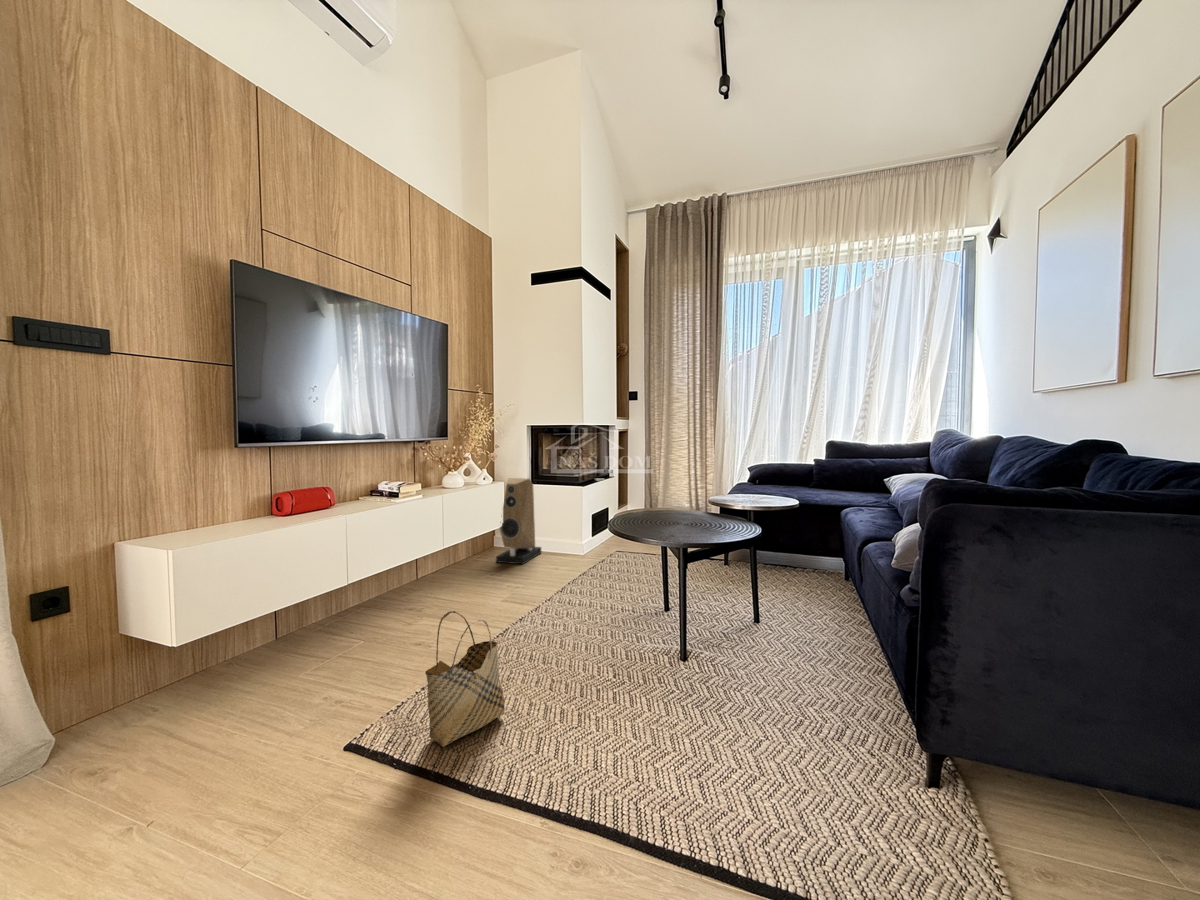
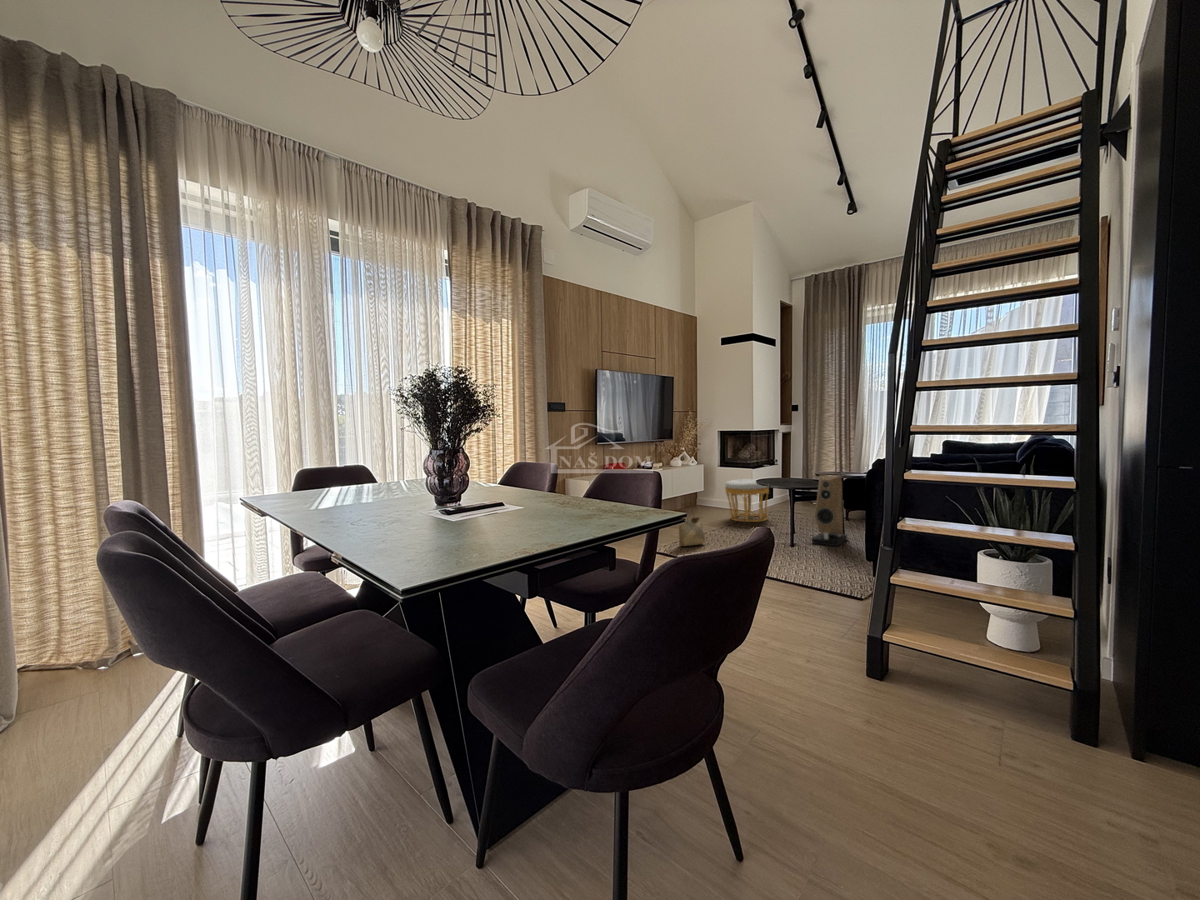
speaker: present [496,478,541,564] -> present [812,475,847,546]
ottoman: none [543,509,621,595] -> present [725,479,769,522]

